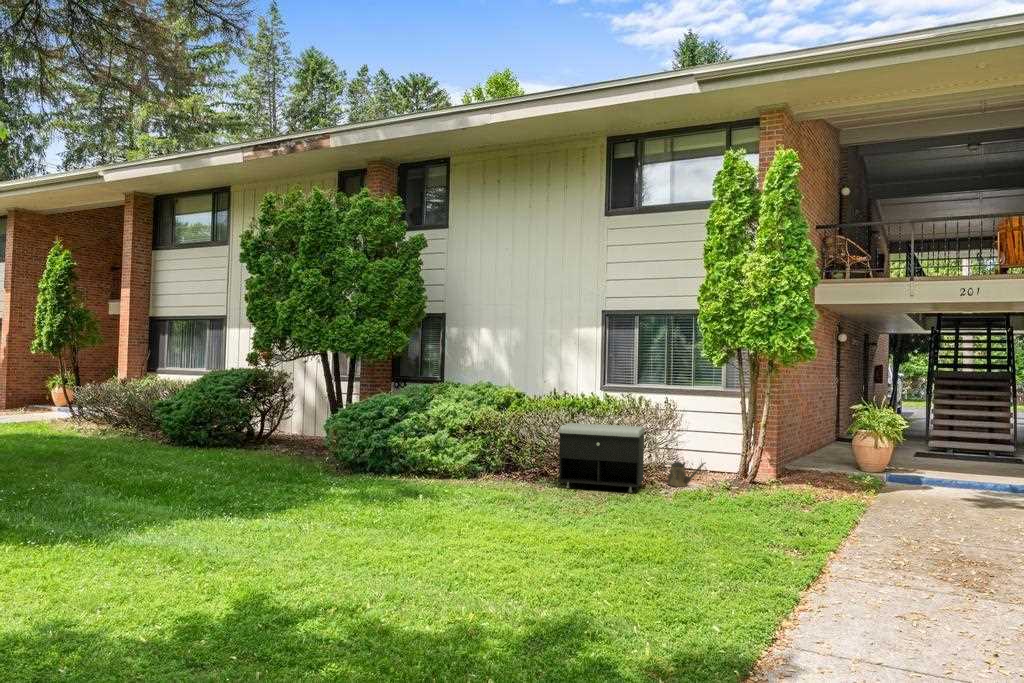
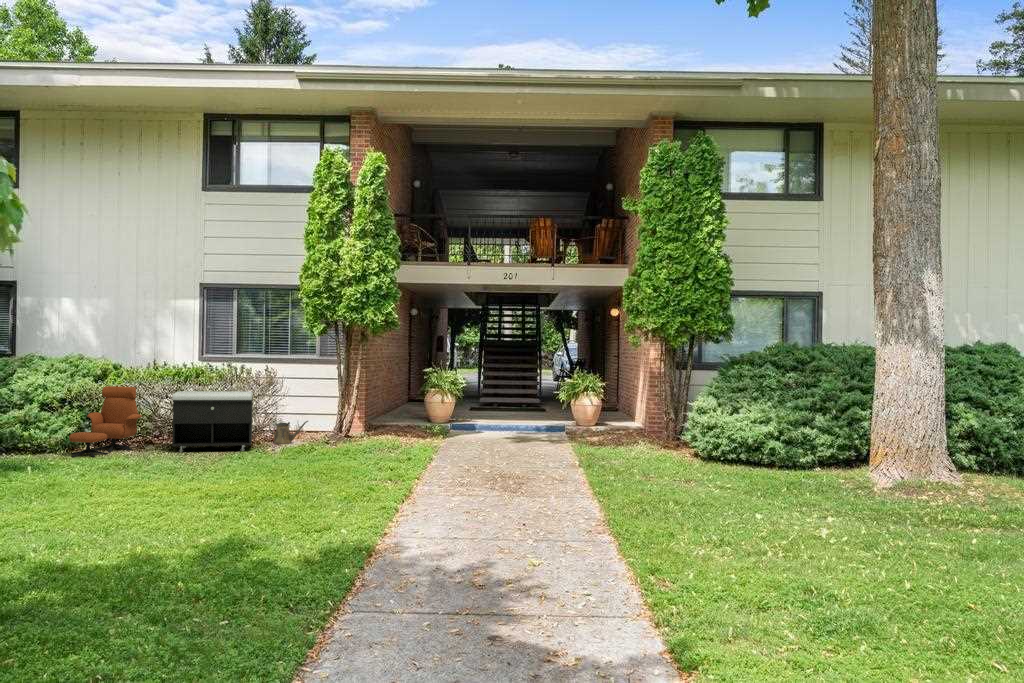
lounge chair: none [465,415,534,487] -> present [69,386,142,457]

